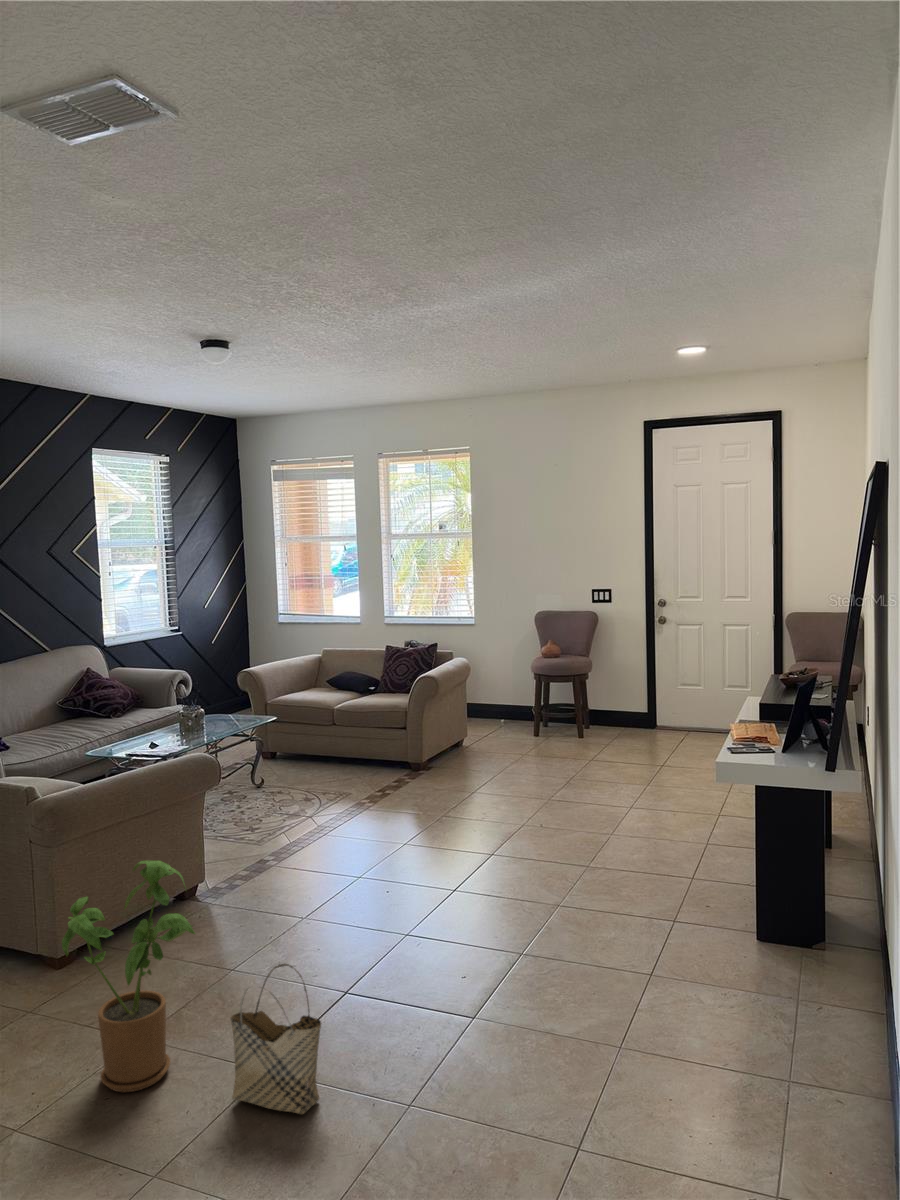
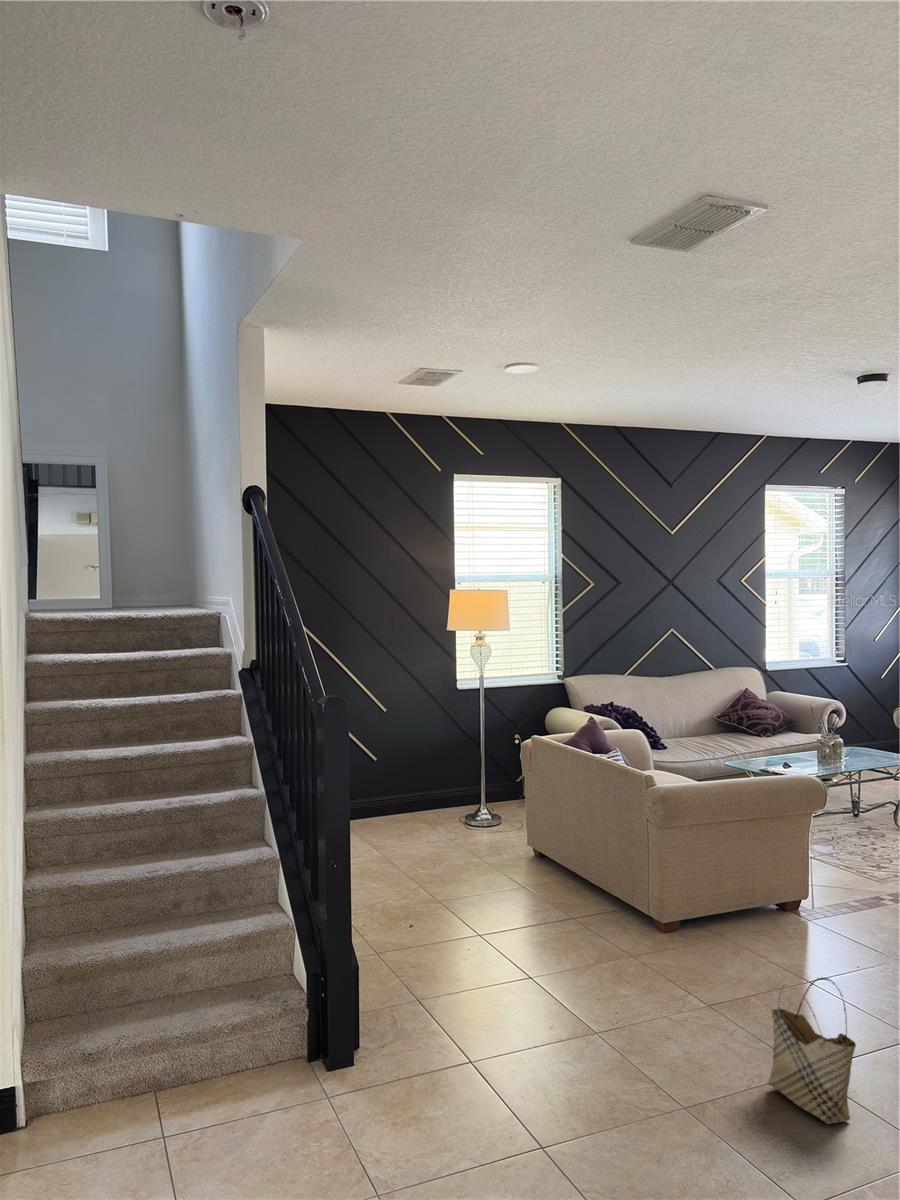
house plant: present [62,861,195,1092] -> none [645,851,752,1047]

